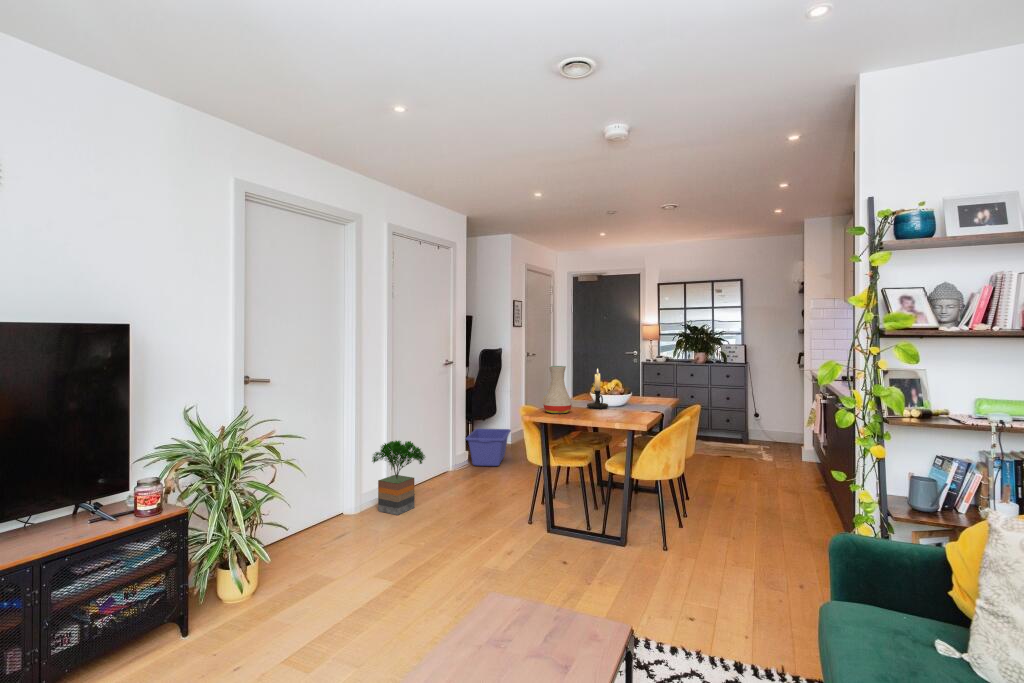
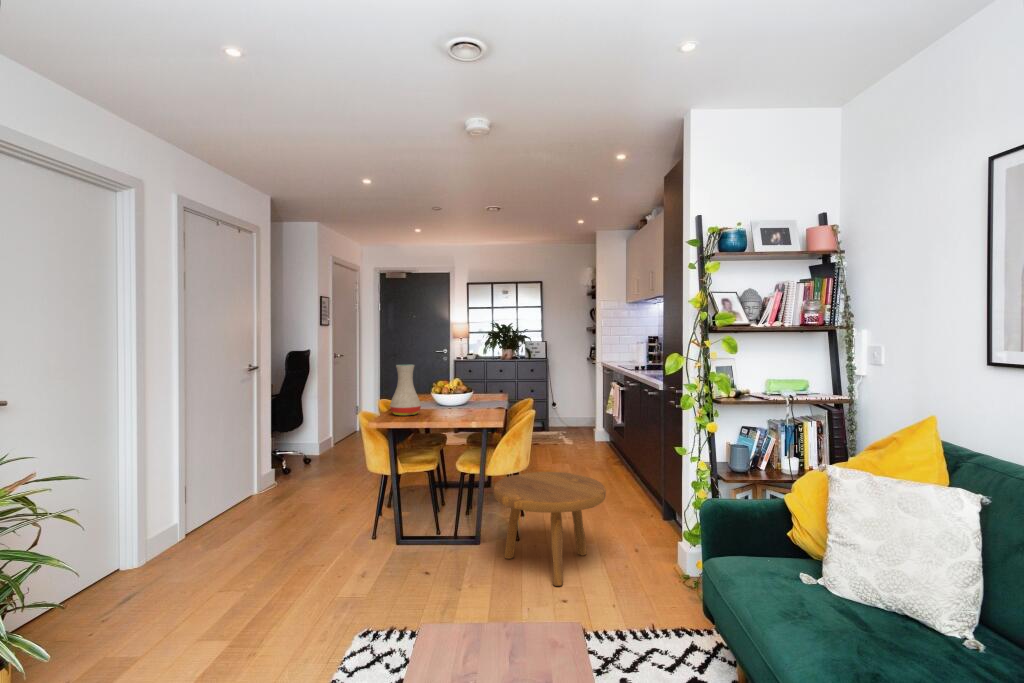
candle holder: present [587,368,608,409] -> none [430,366,452,408]
storage bin: present [466,429,511,466] -> none [272,439,322,483]
potted tree: present [372,441,425,515] -> none [163,460,241,553]
footstool: none [628,480,752,601] -> present [494,472,606,586]

